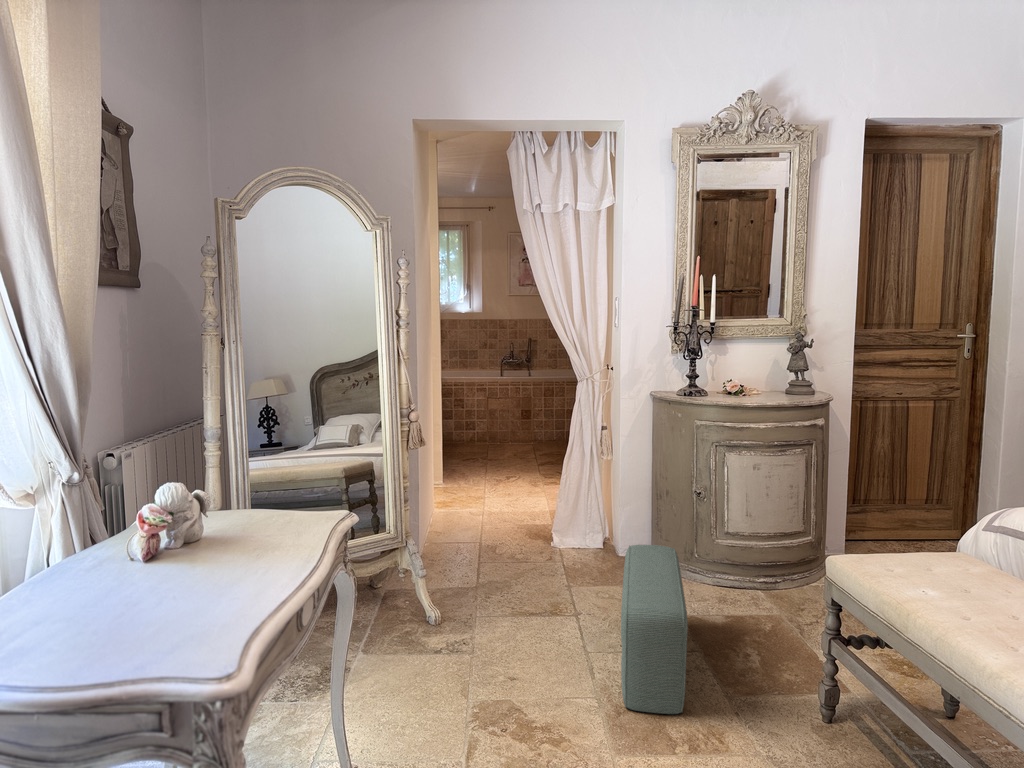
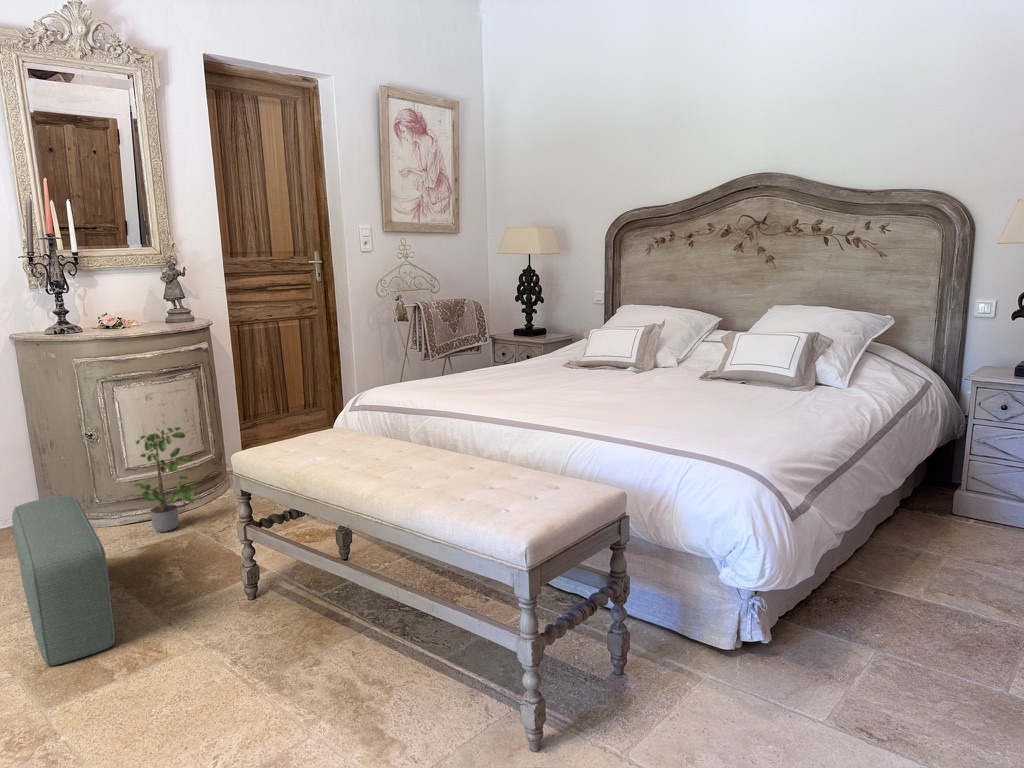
potted plant: none [730,498,798,606] -> present [134,427,201,532]

